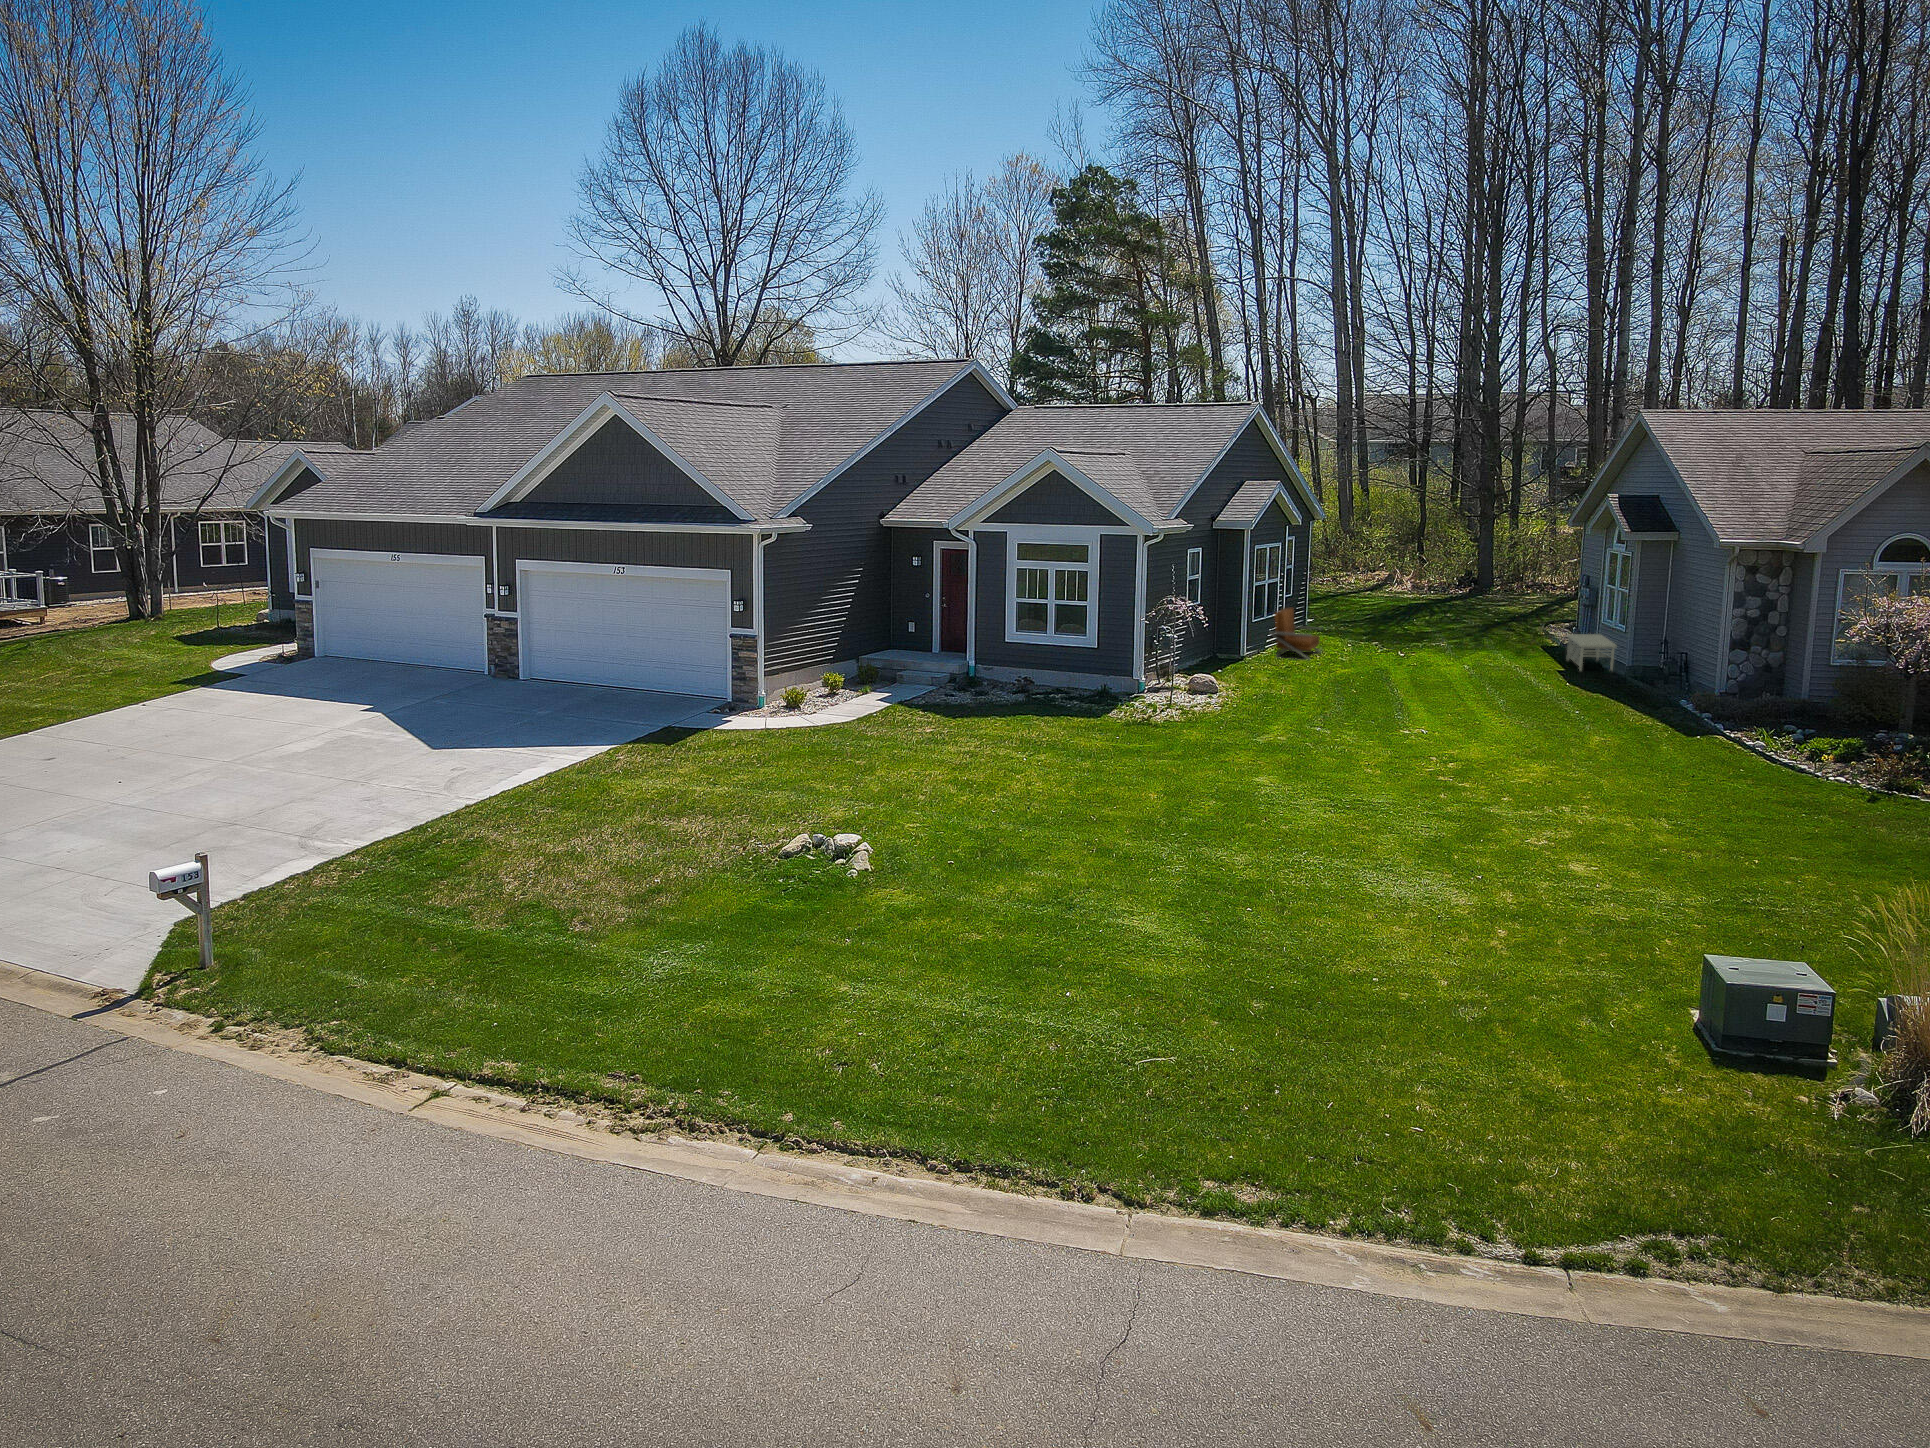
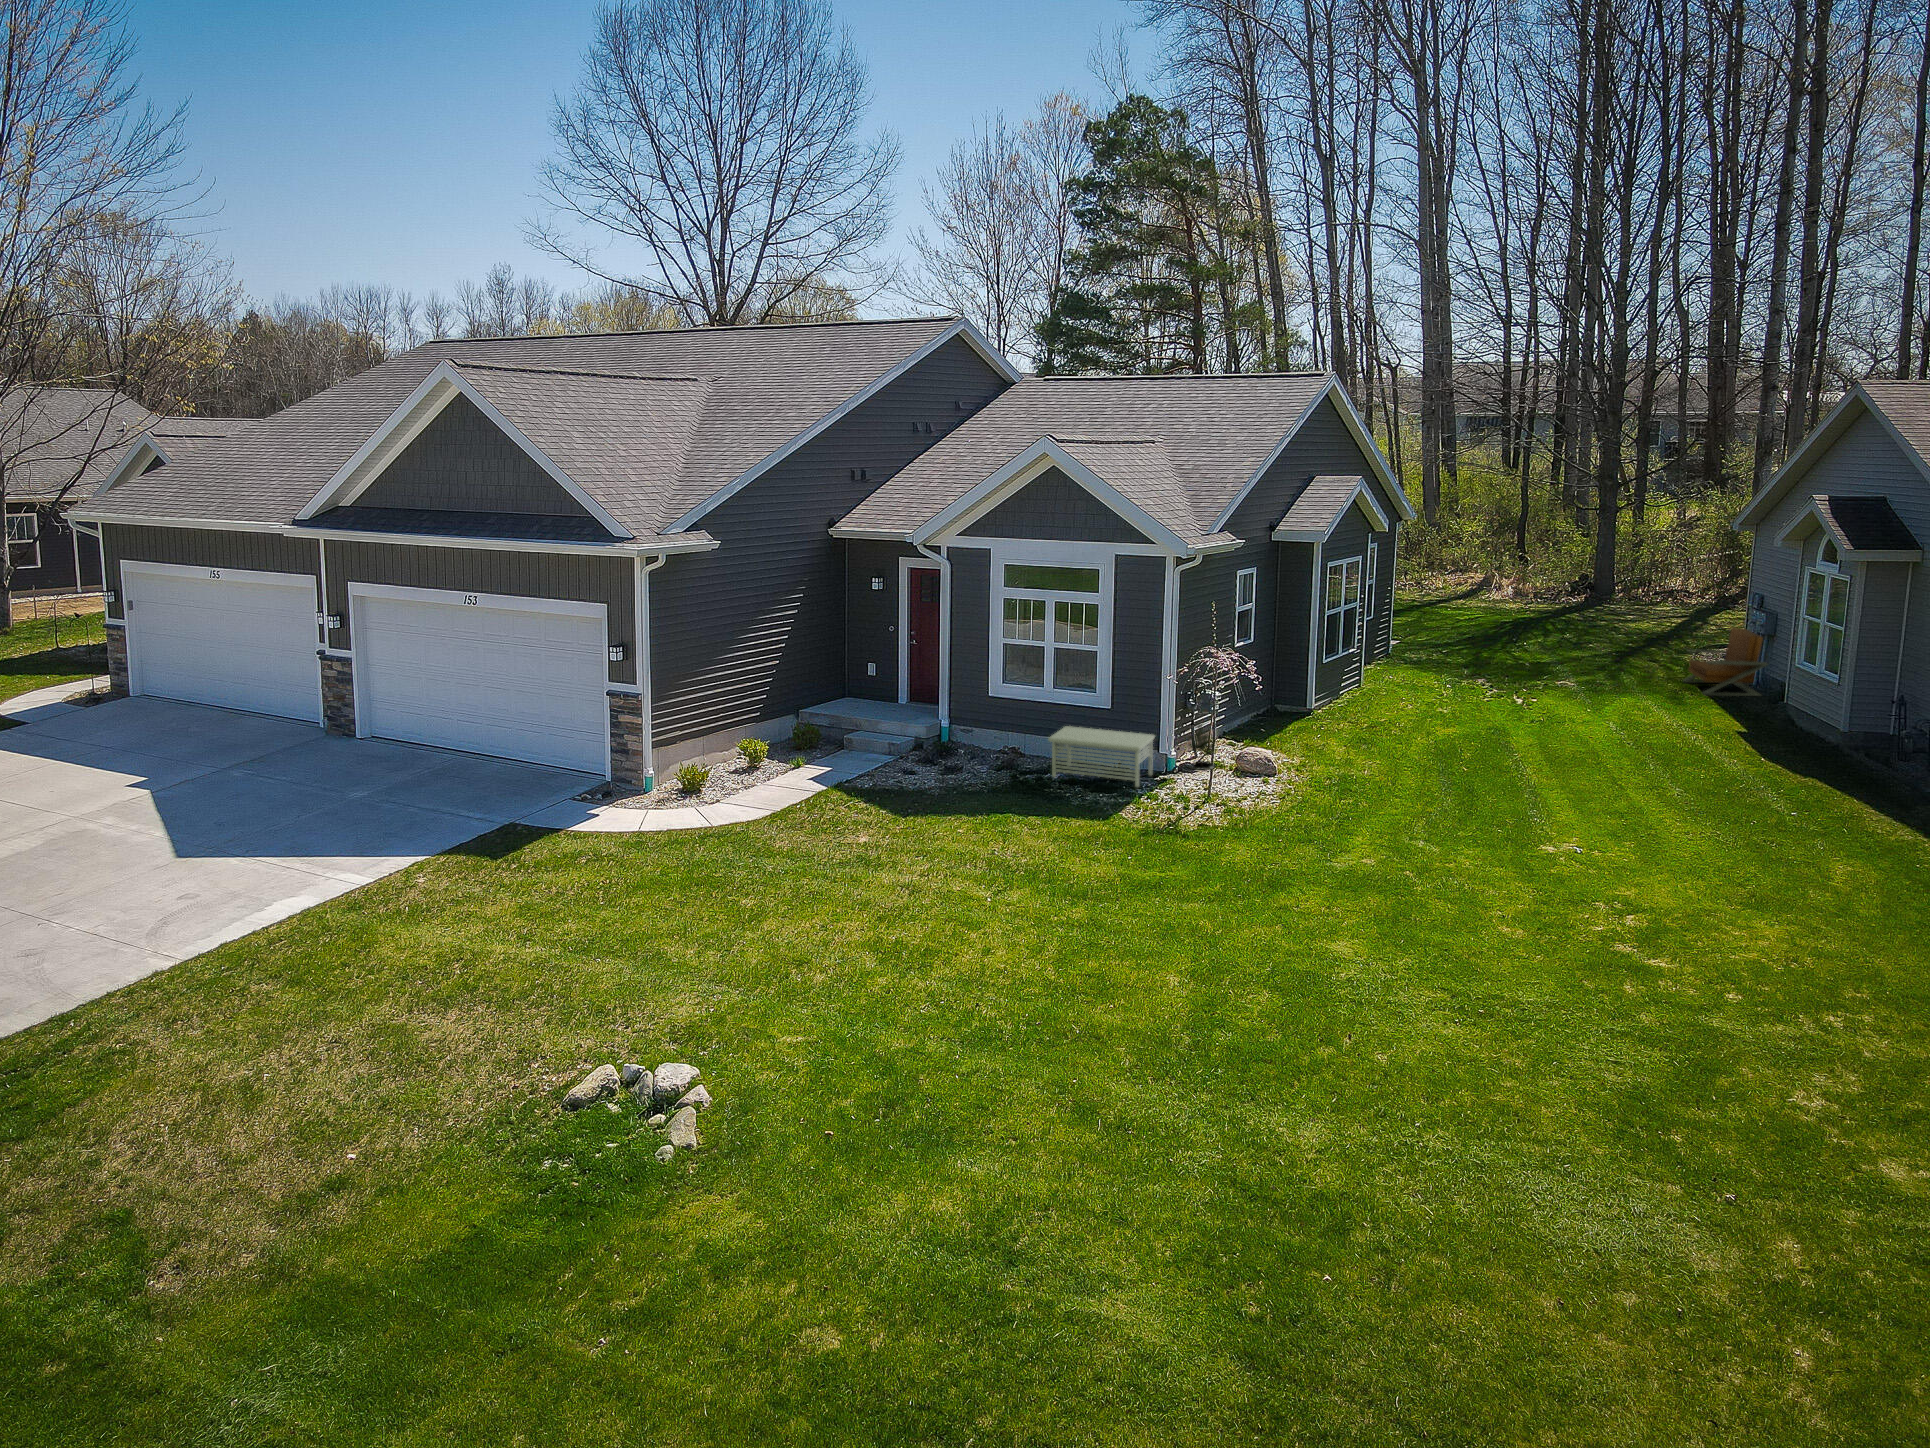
lounge chair: present [1270,607,1322,660] -> present [1683,627,1768,696]
storage bench: present [1567,634,1617,671] -> present [1048,726,1155,787]

